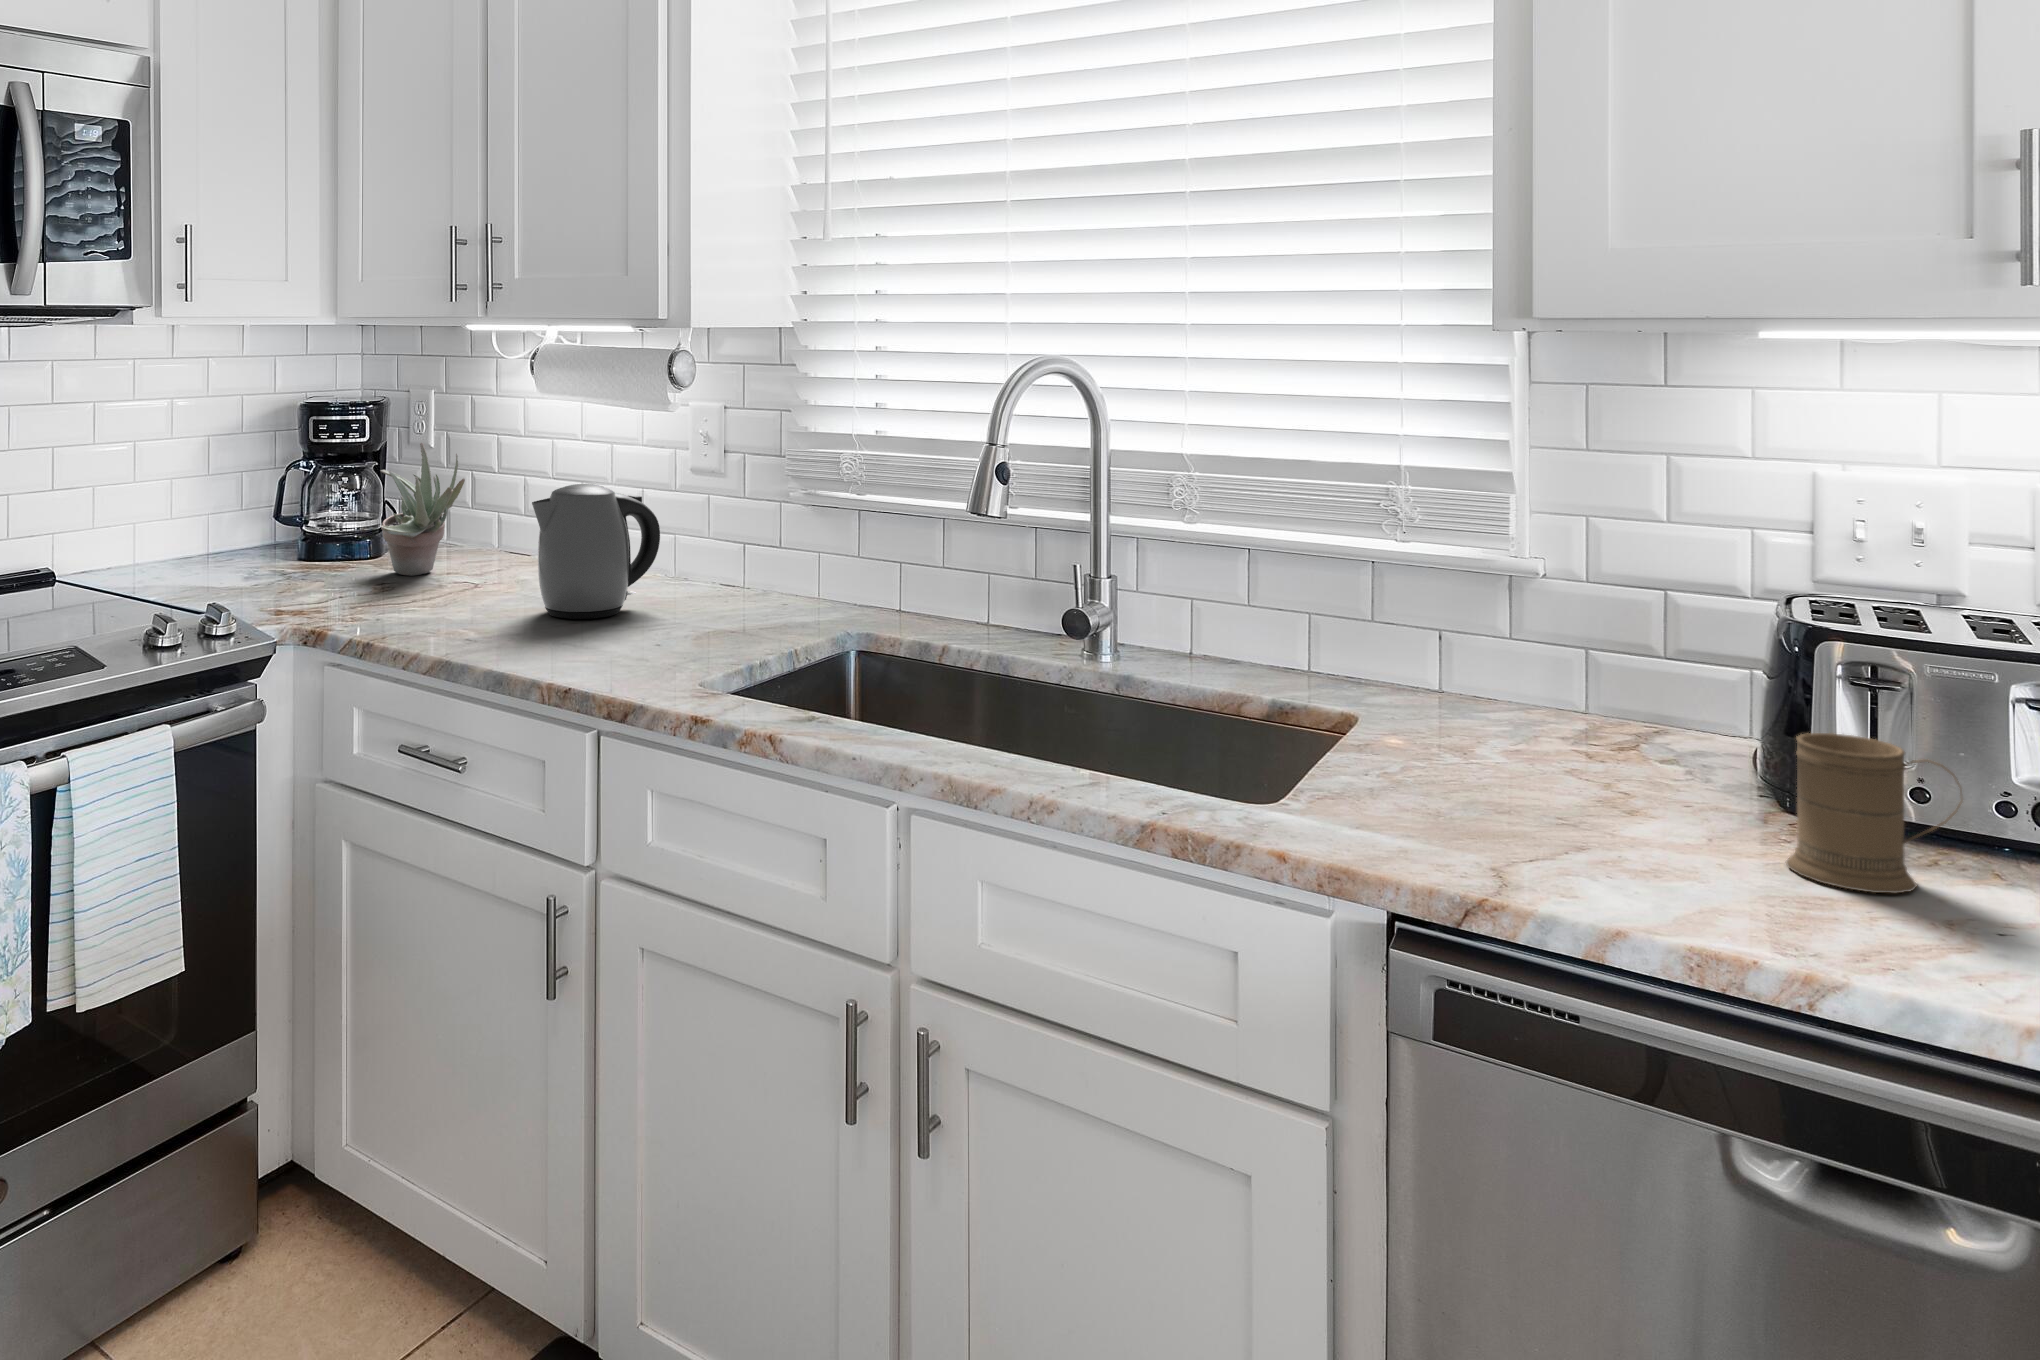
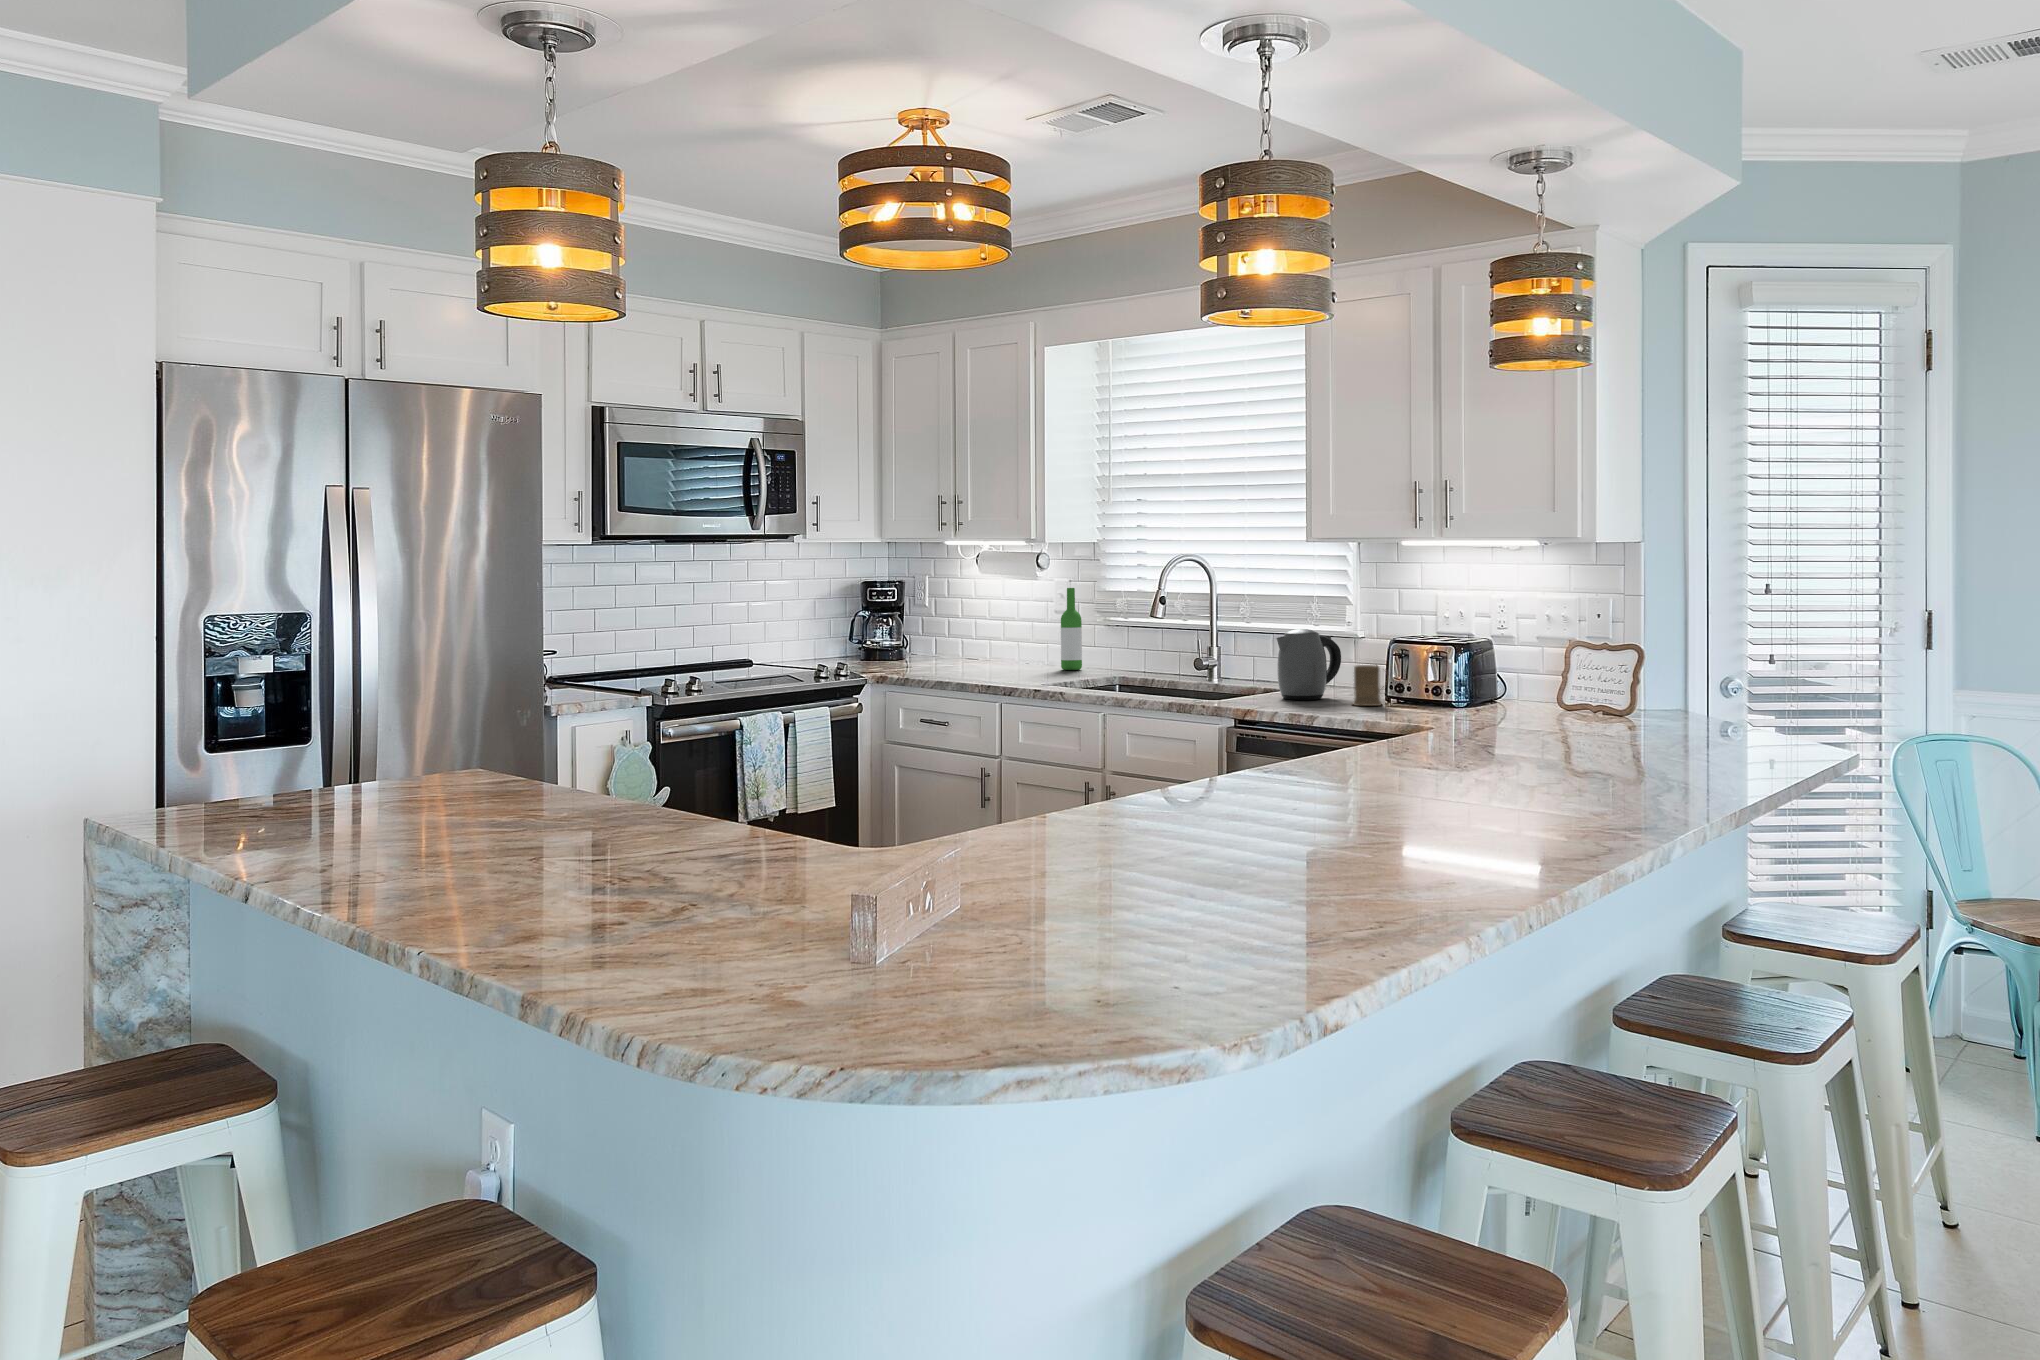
wine bottle: none [722,428,770,614] -> present [1061,588,1082,670]
succulent plant: present [381,443,465,576] -> none [904,598,945,662]
kettle: present [532,484,660,619] -> present [1277,629,1341,700]

